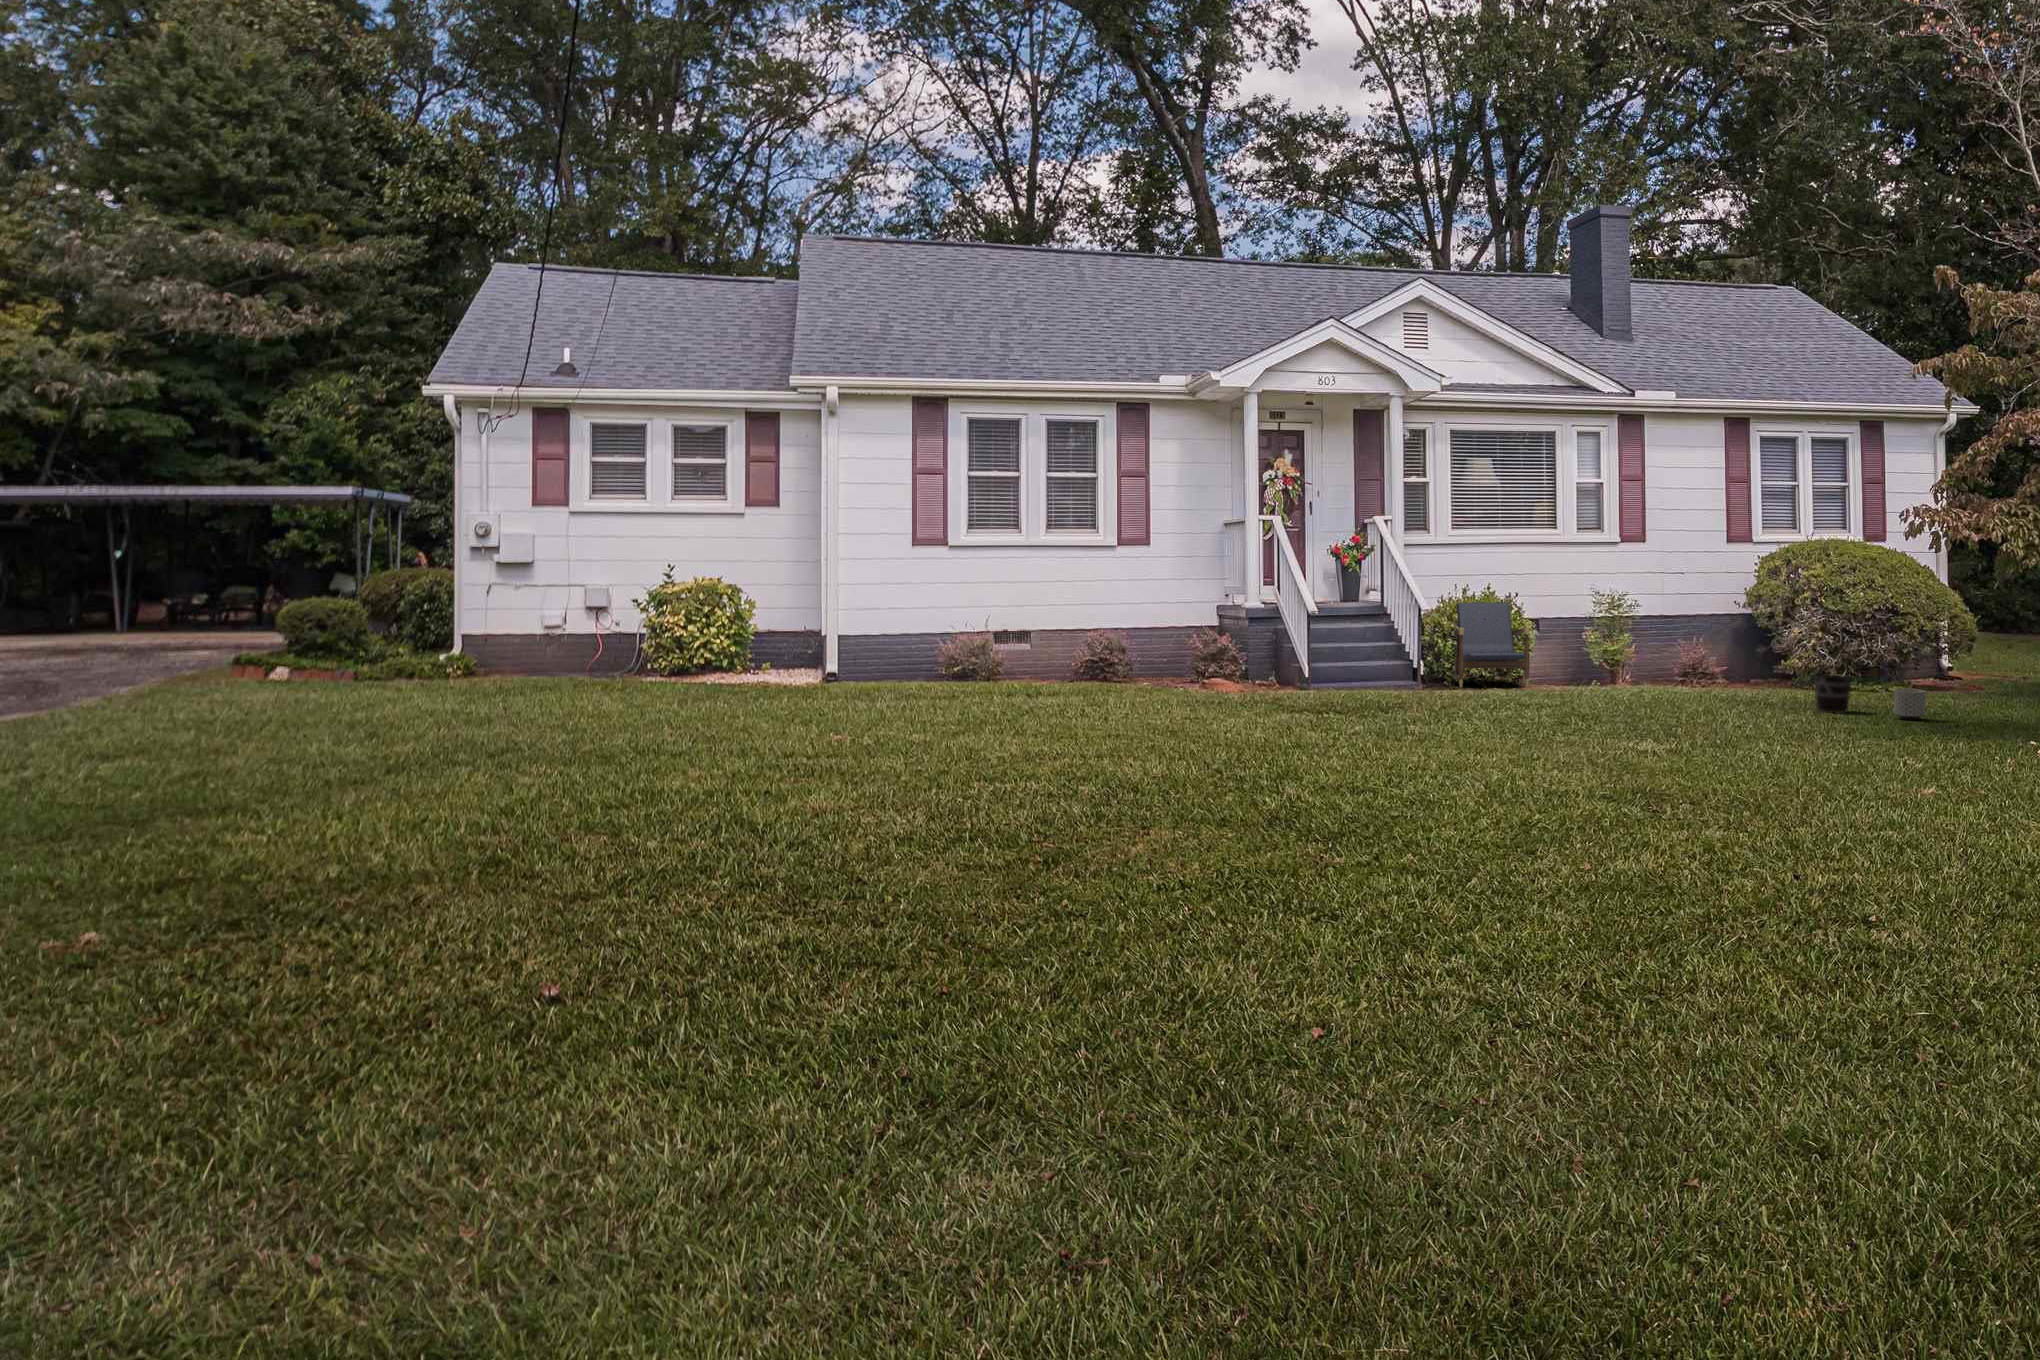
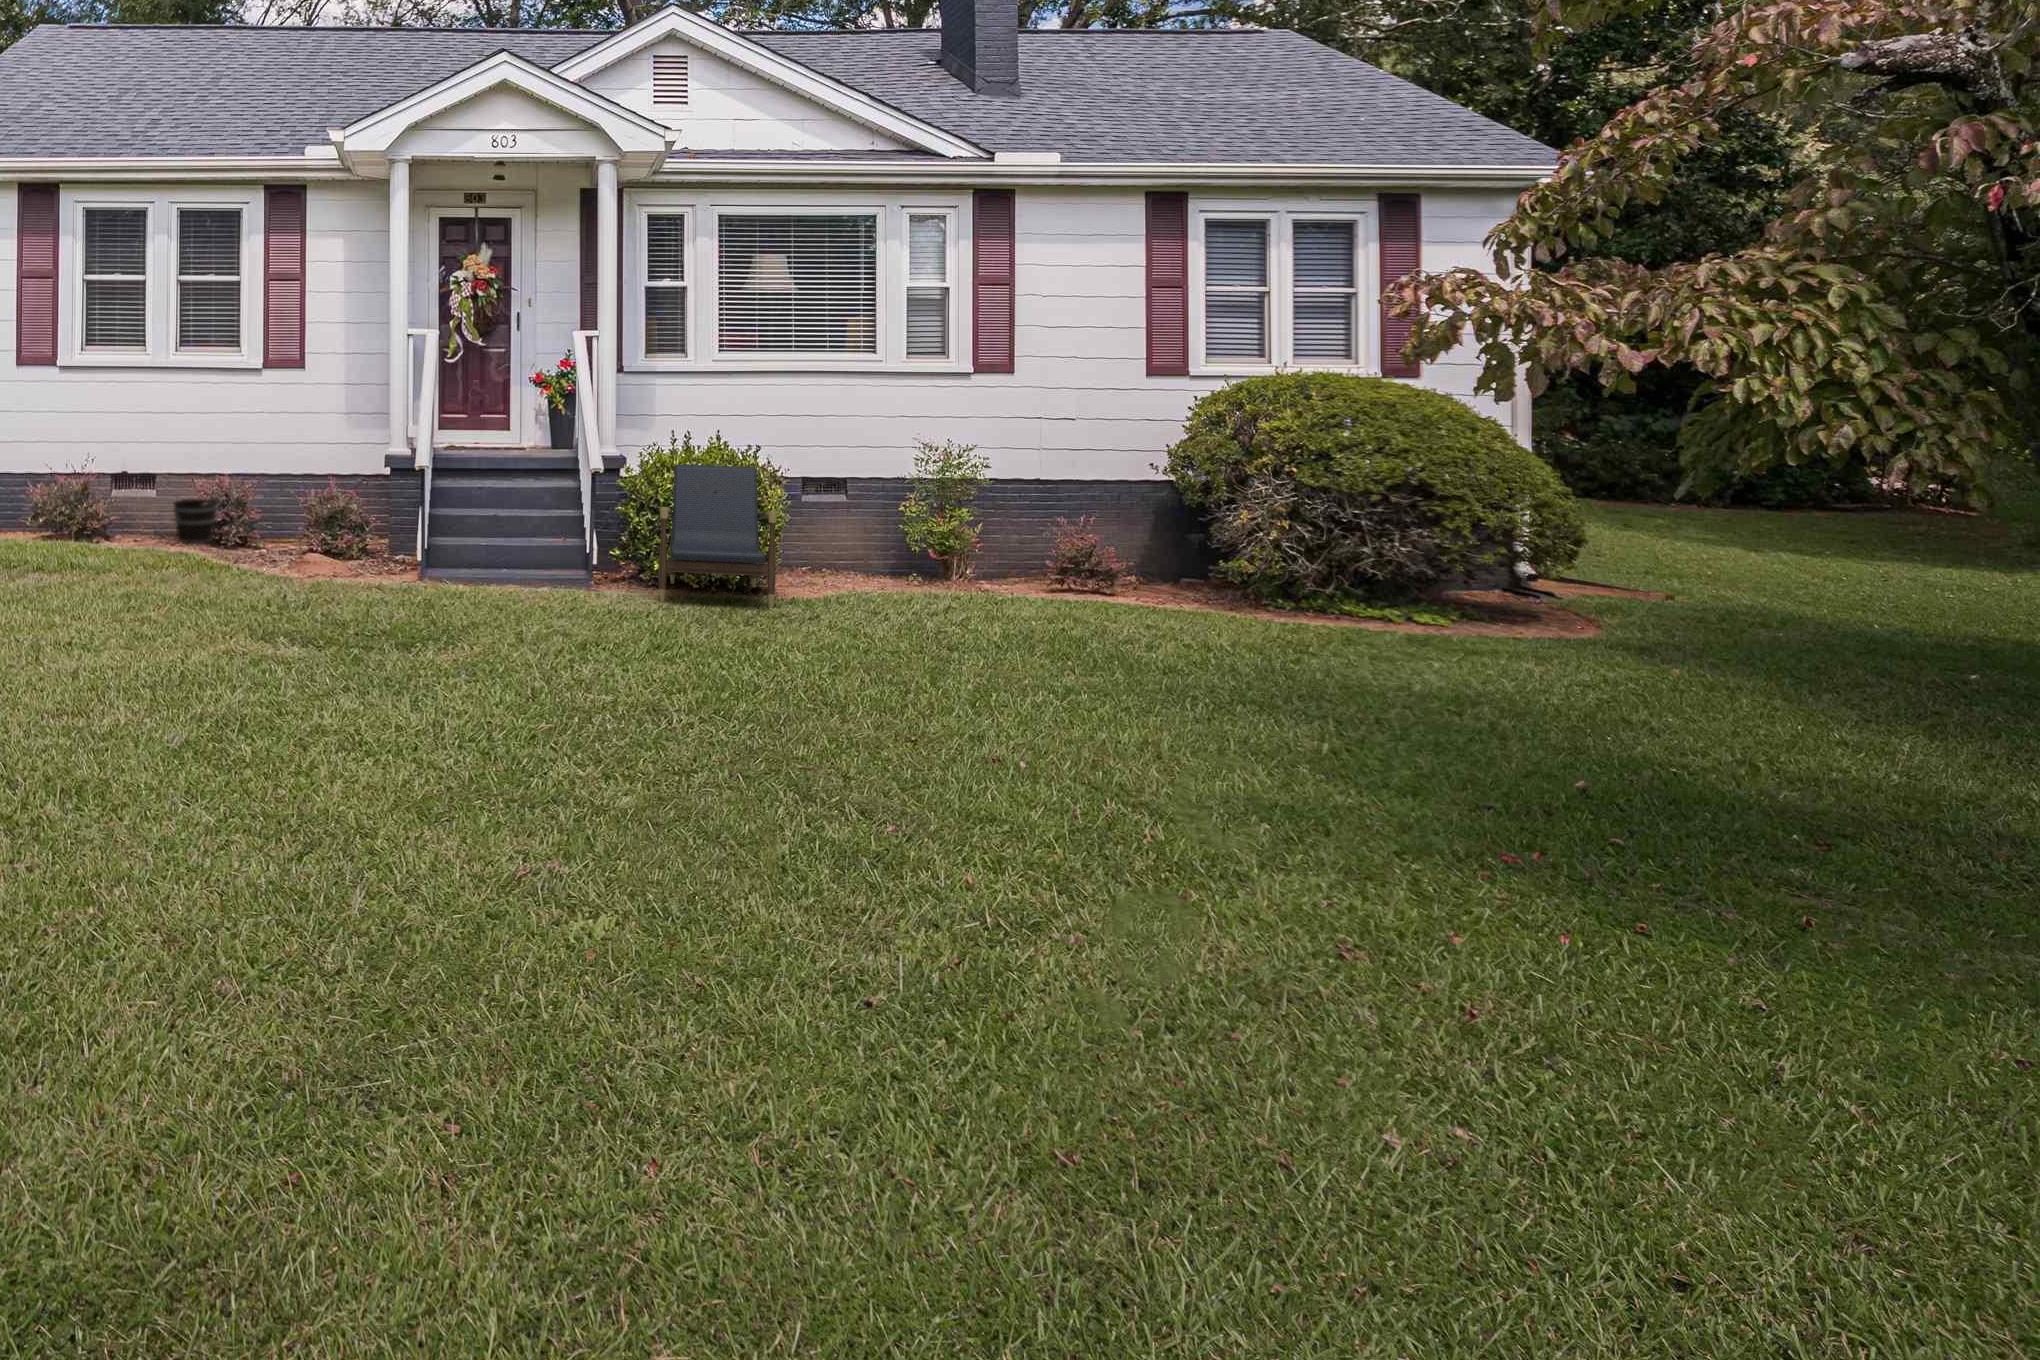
bucket: present [1814,675,1851,713] -> present [173,499,216,543]
planter: present [1894,688,1926,720] -> none [1577,749,1682,840]

